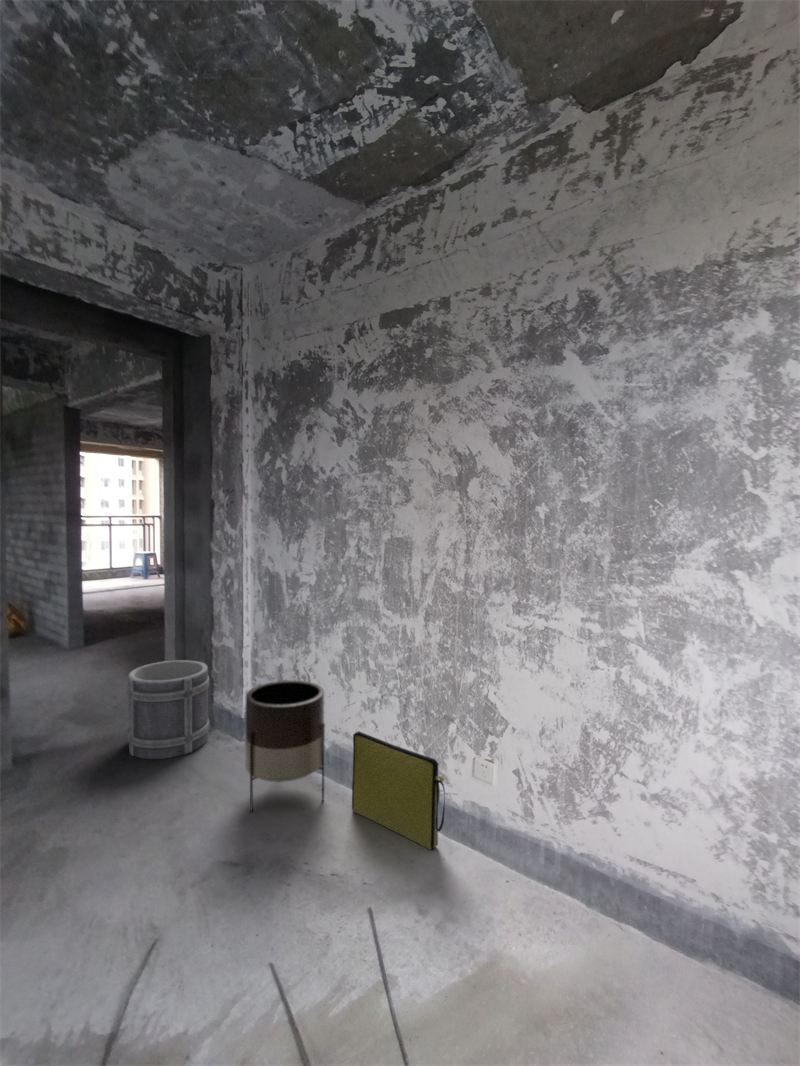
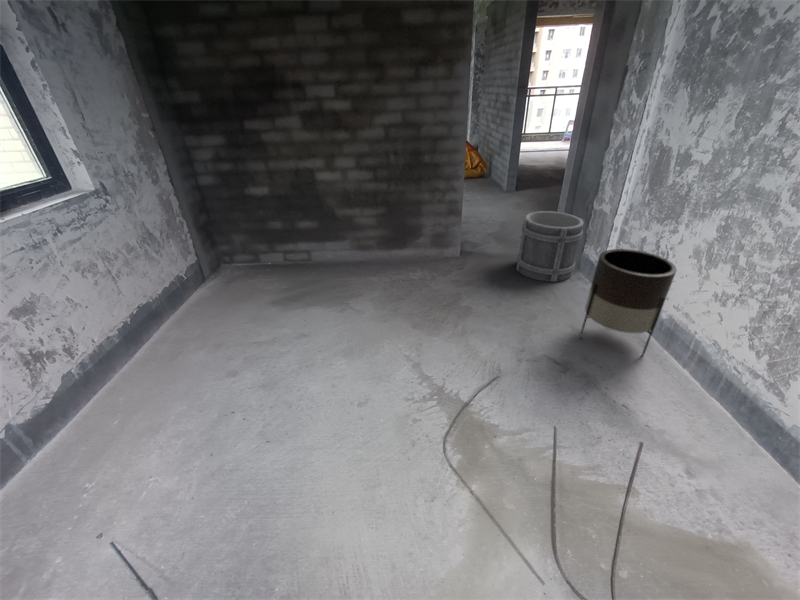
bag: present [352,731,445,850] -> none [666,317,779,444]

